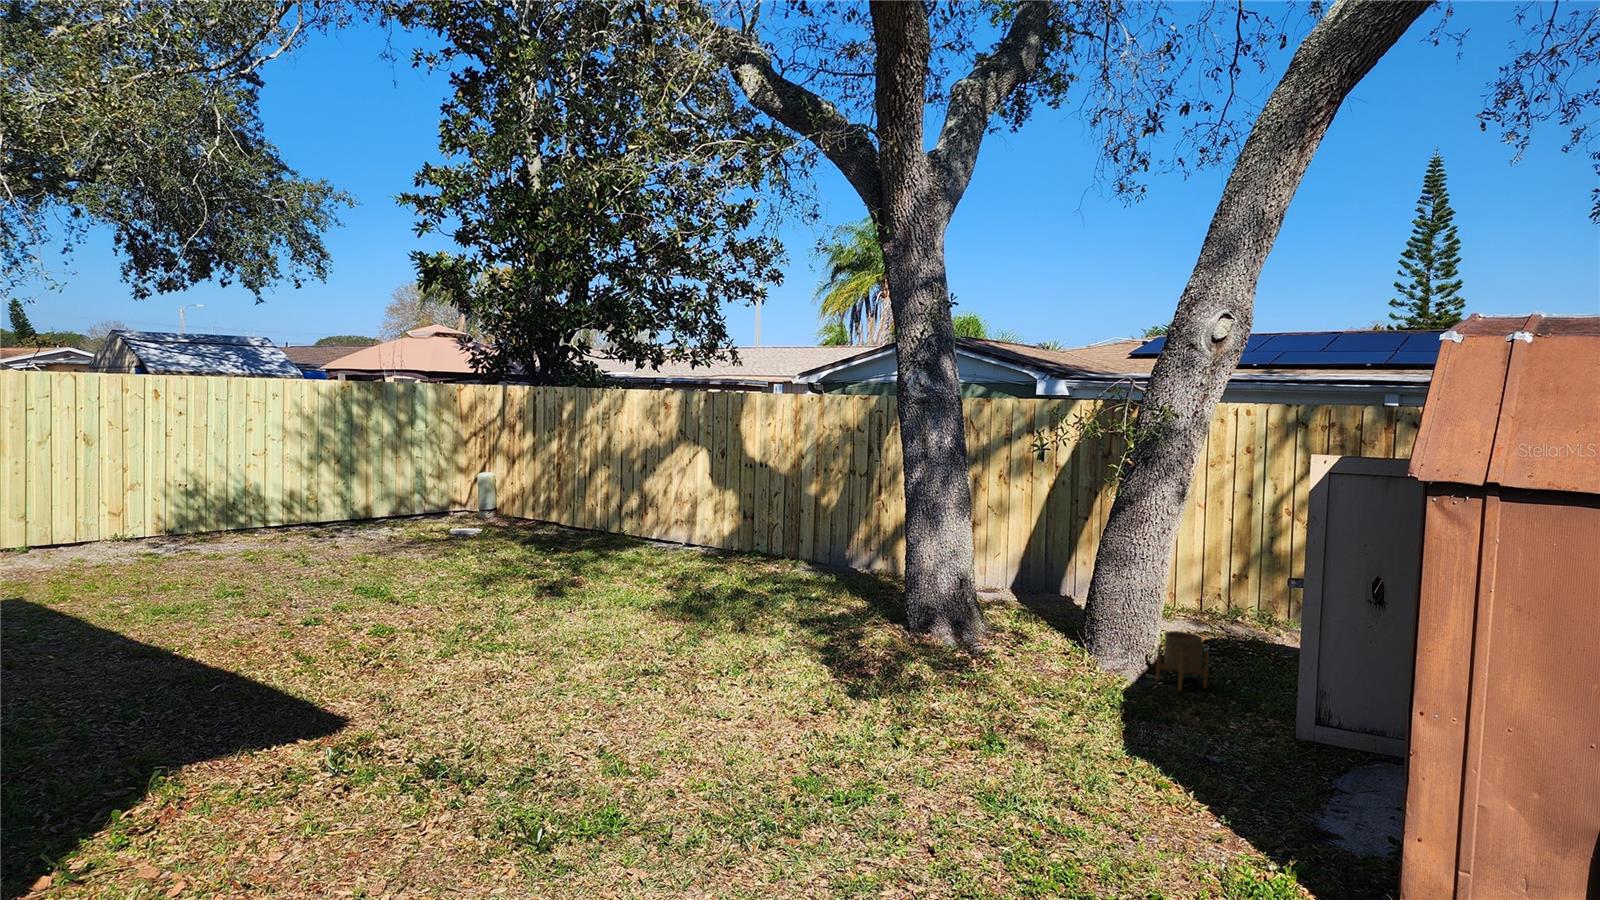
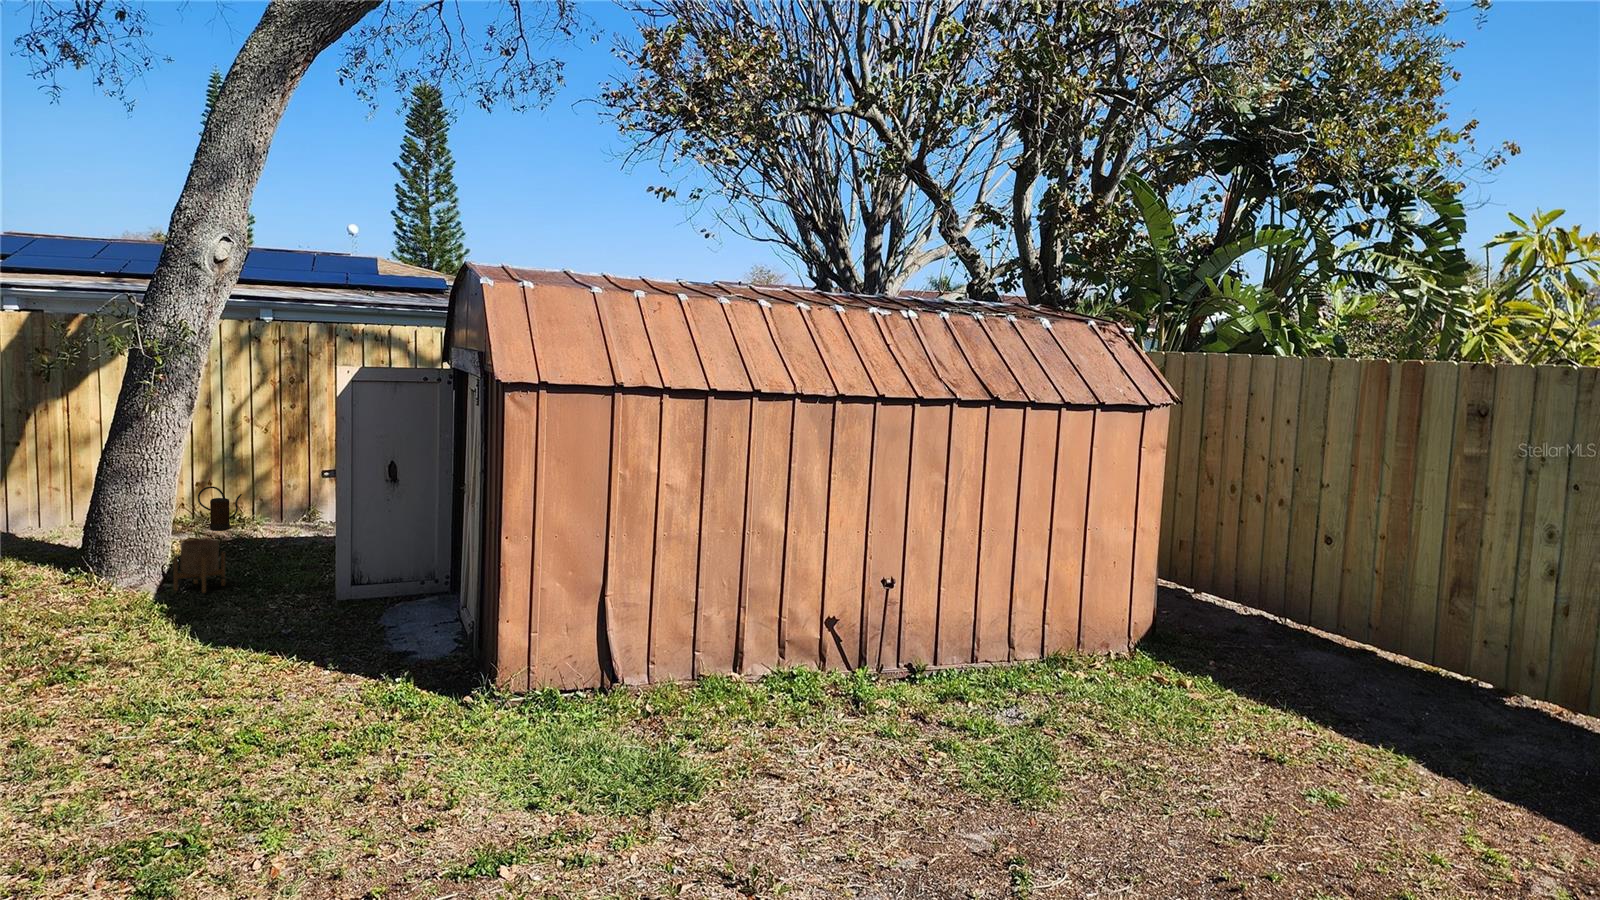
watering can: none [1227,579,1273,627] -> present [198,486,242,530]

